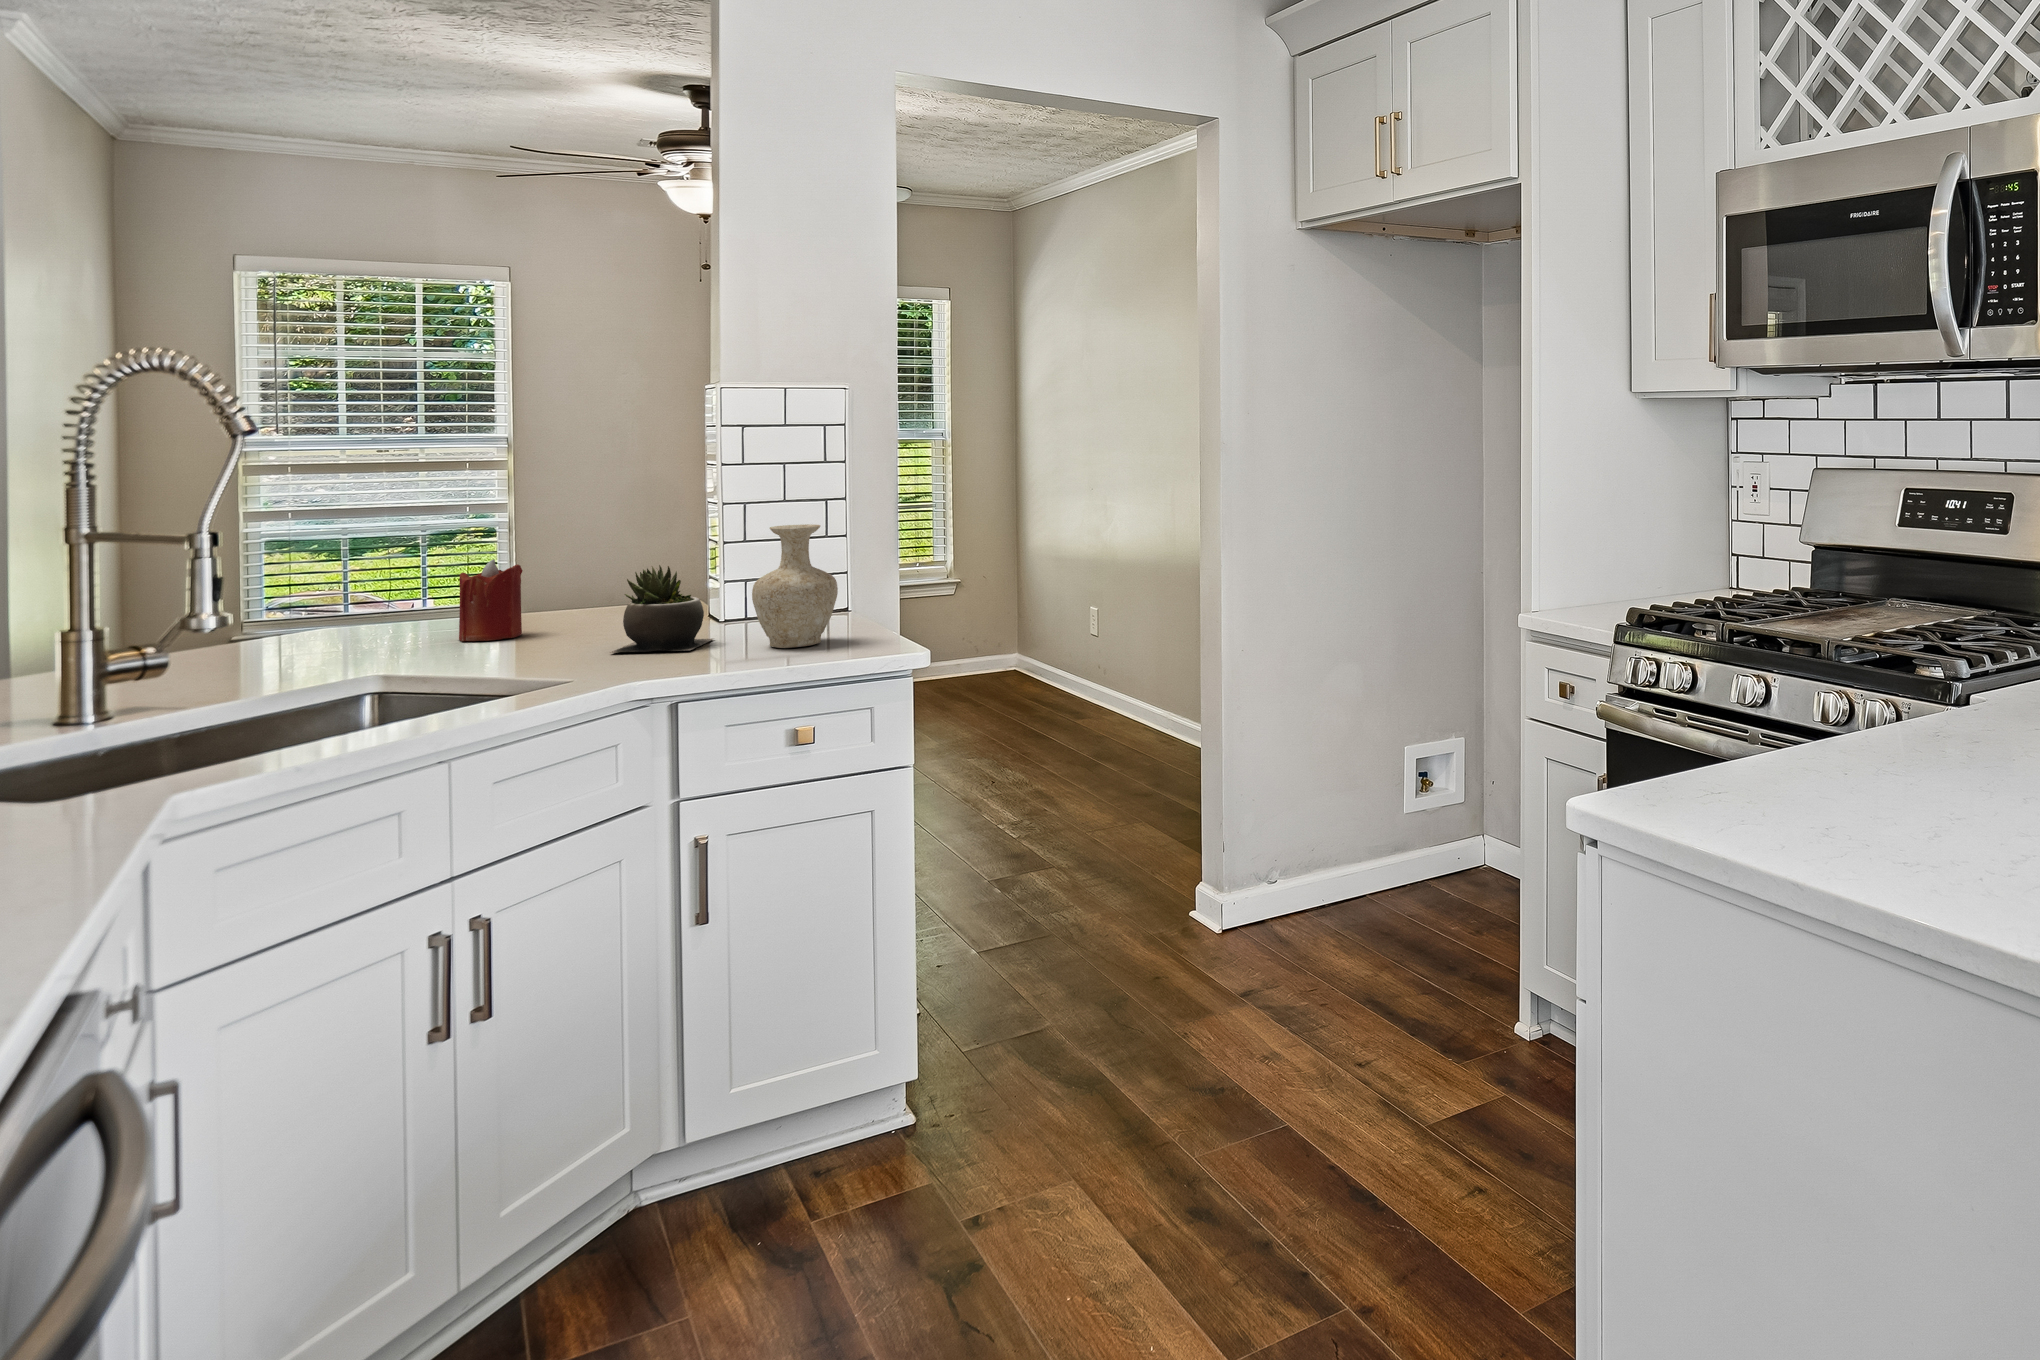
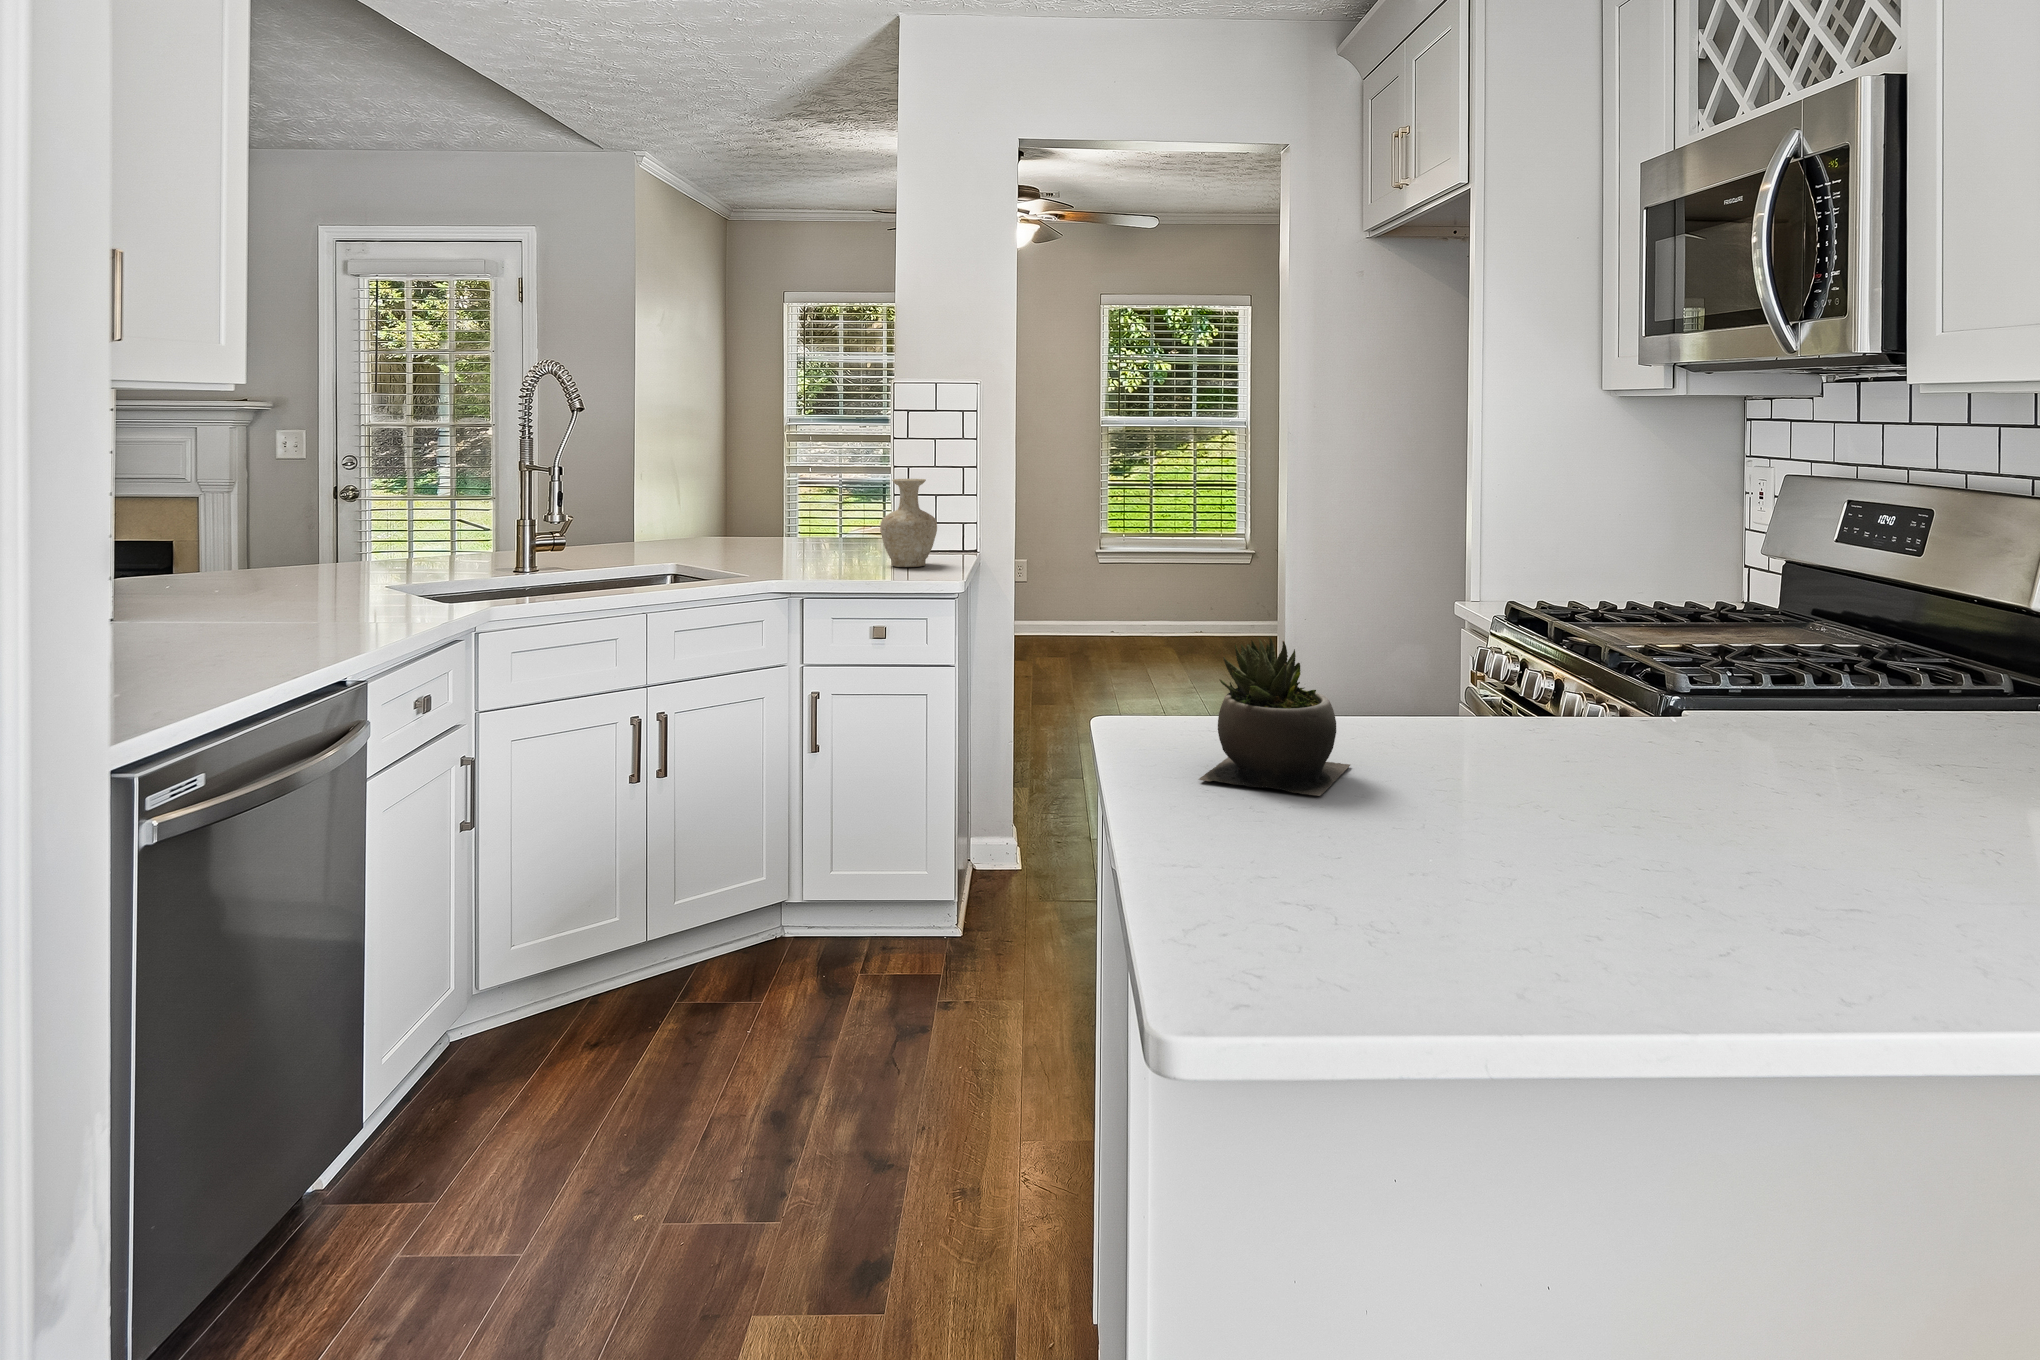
candle: present [459,559,523,641] -> none [746,492,783,546]
succulent plant: present [610,565,713,653] -> present [1199,637,1350,796]

